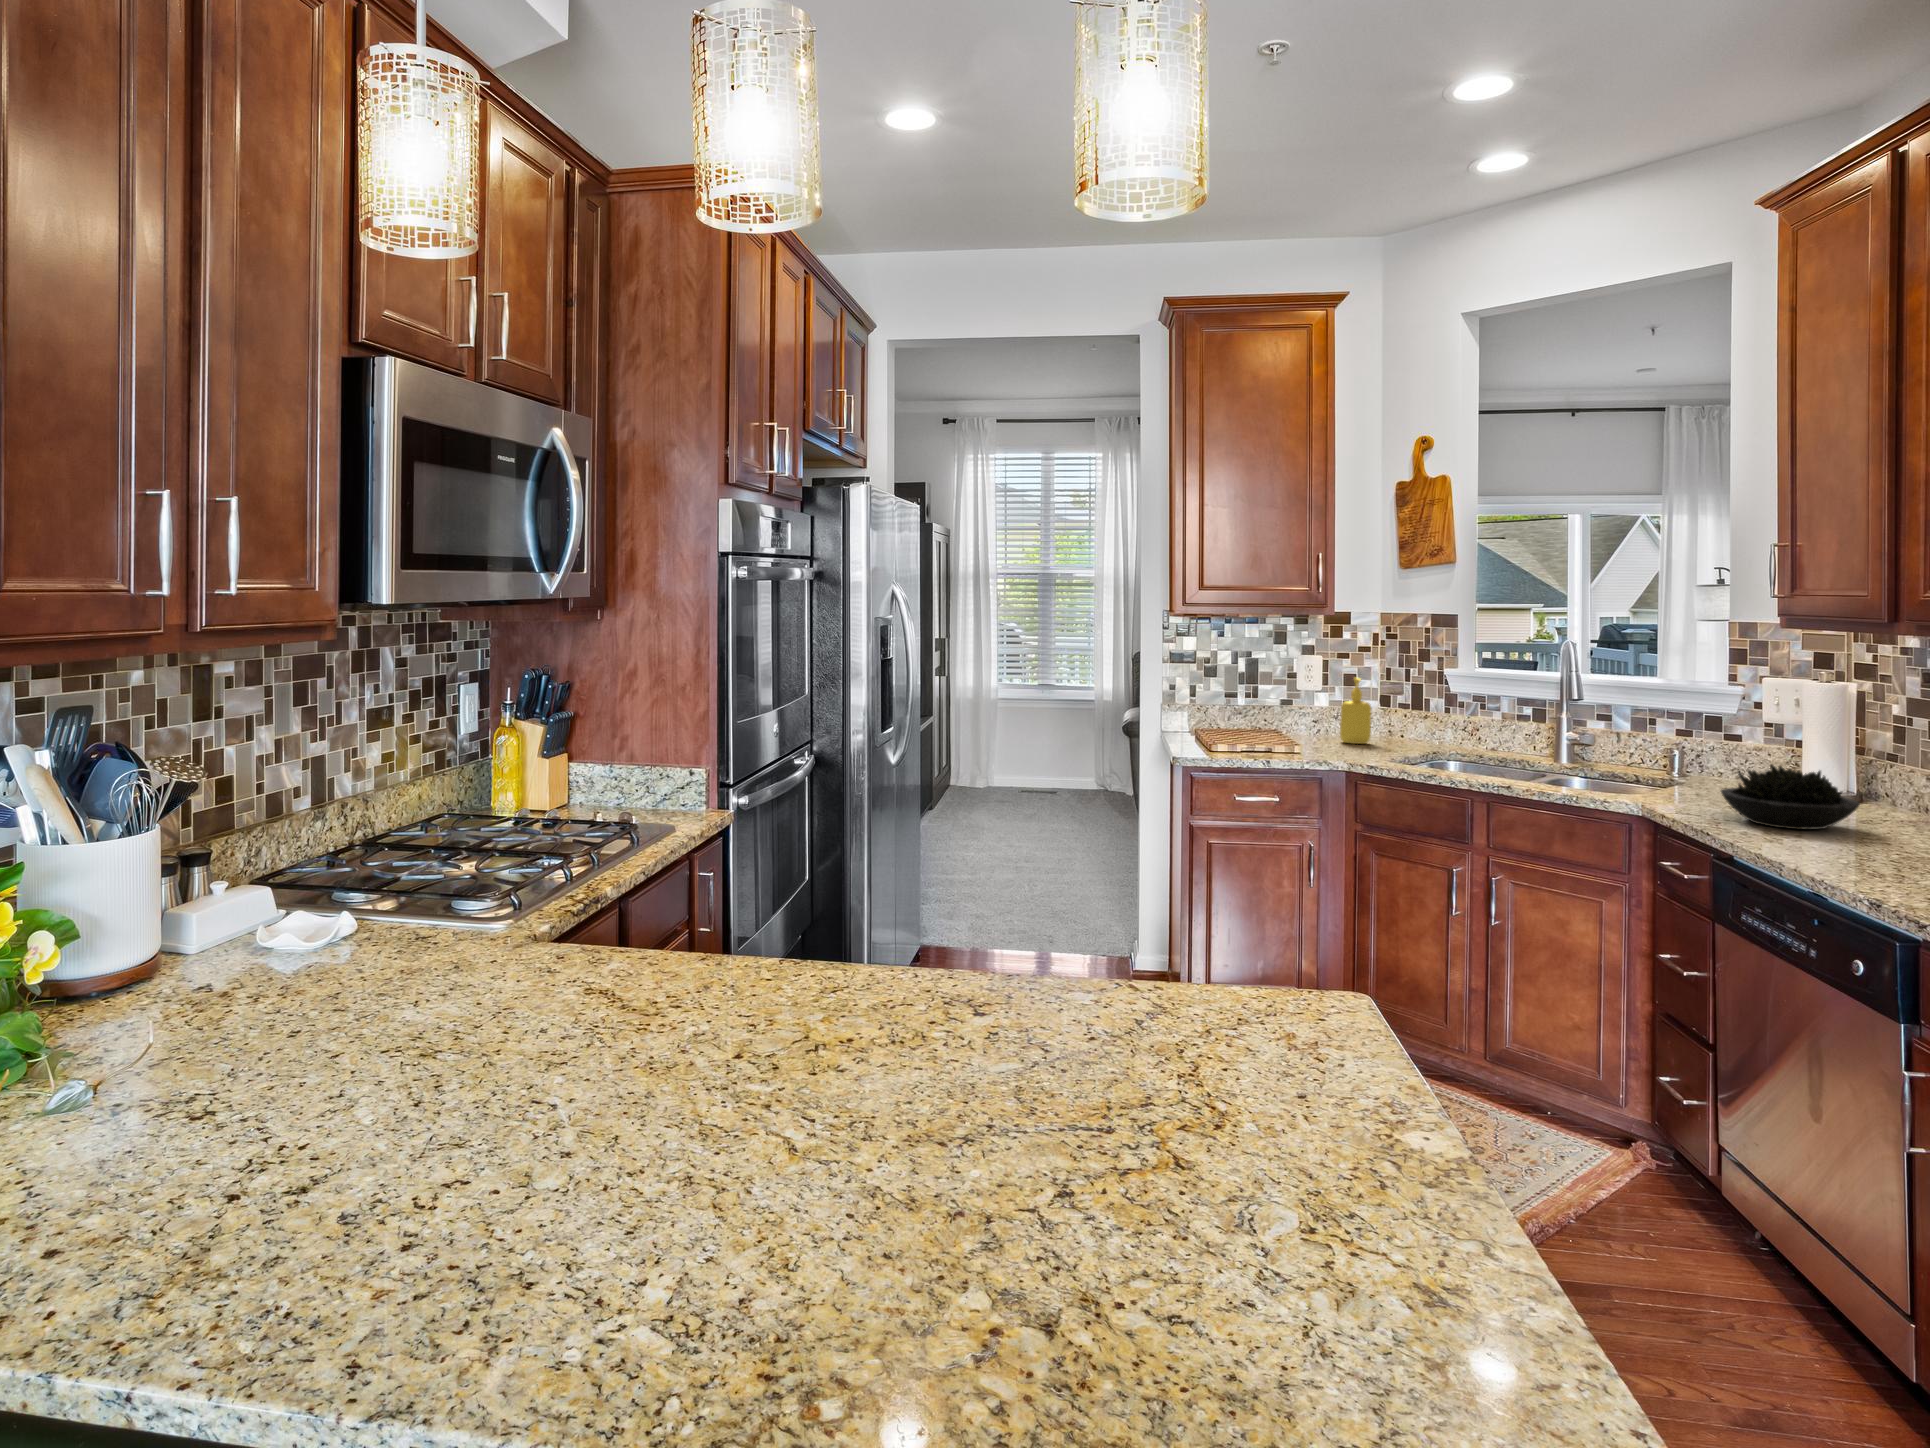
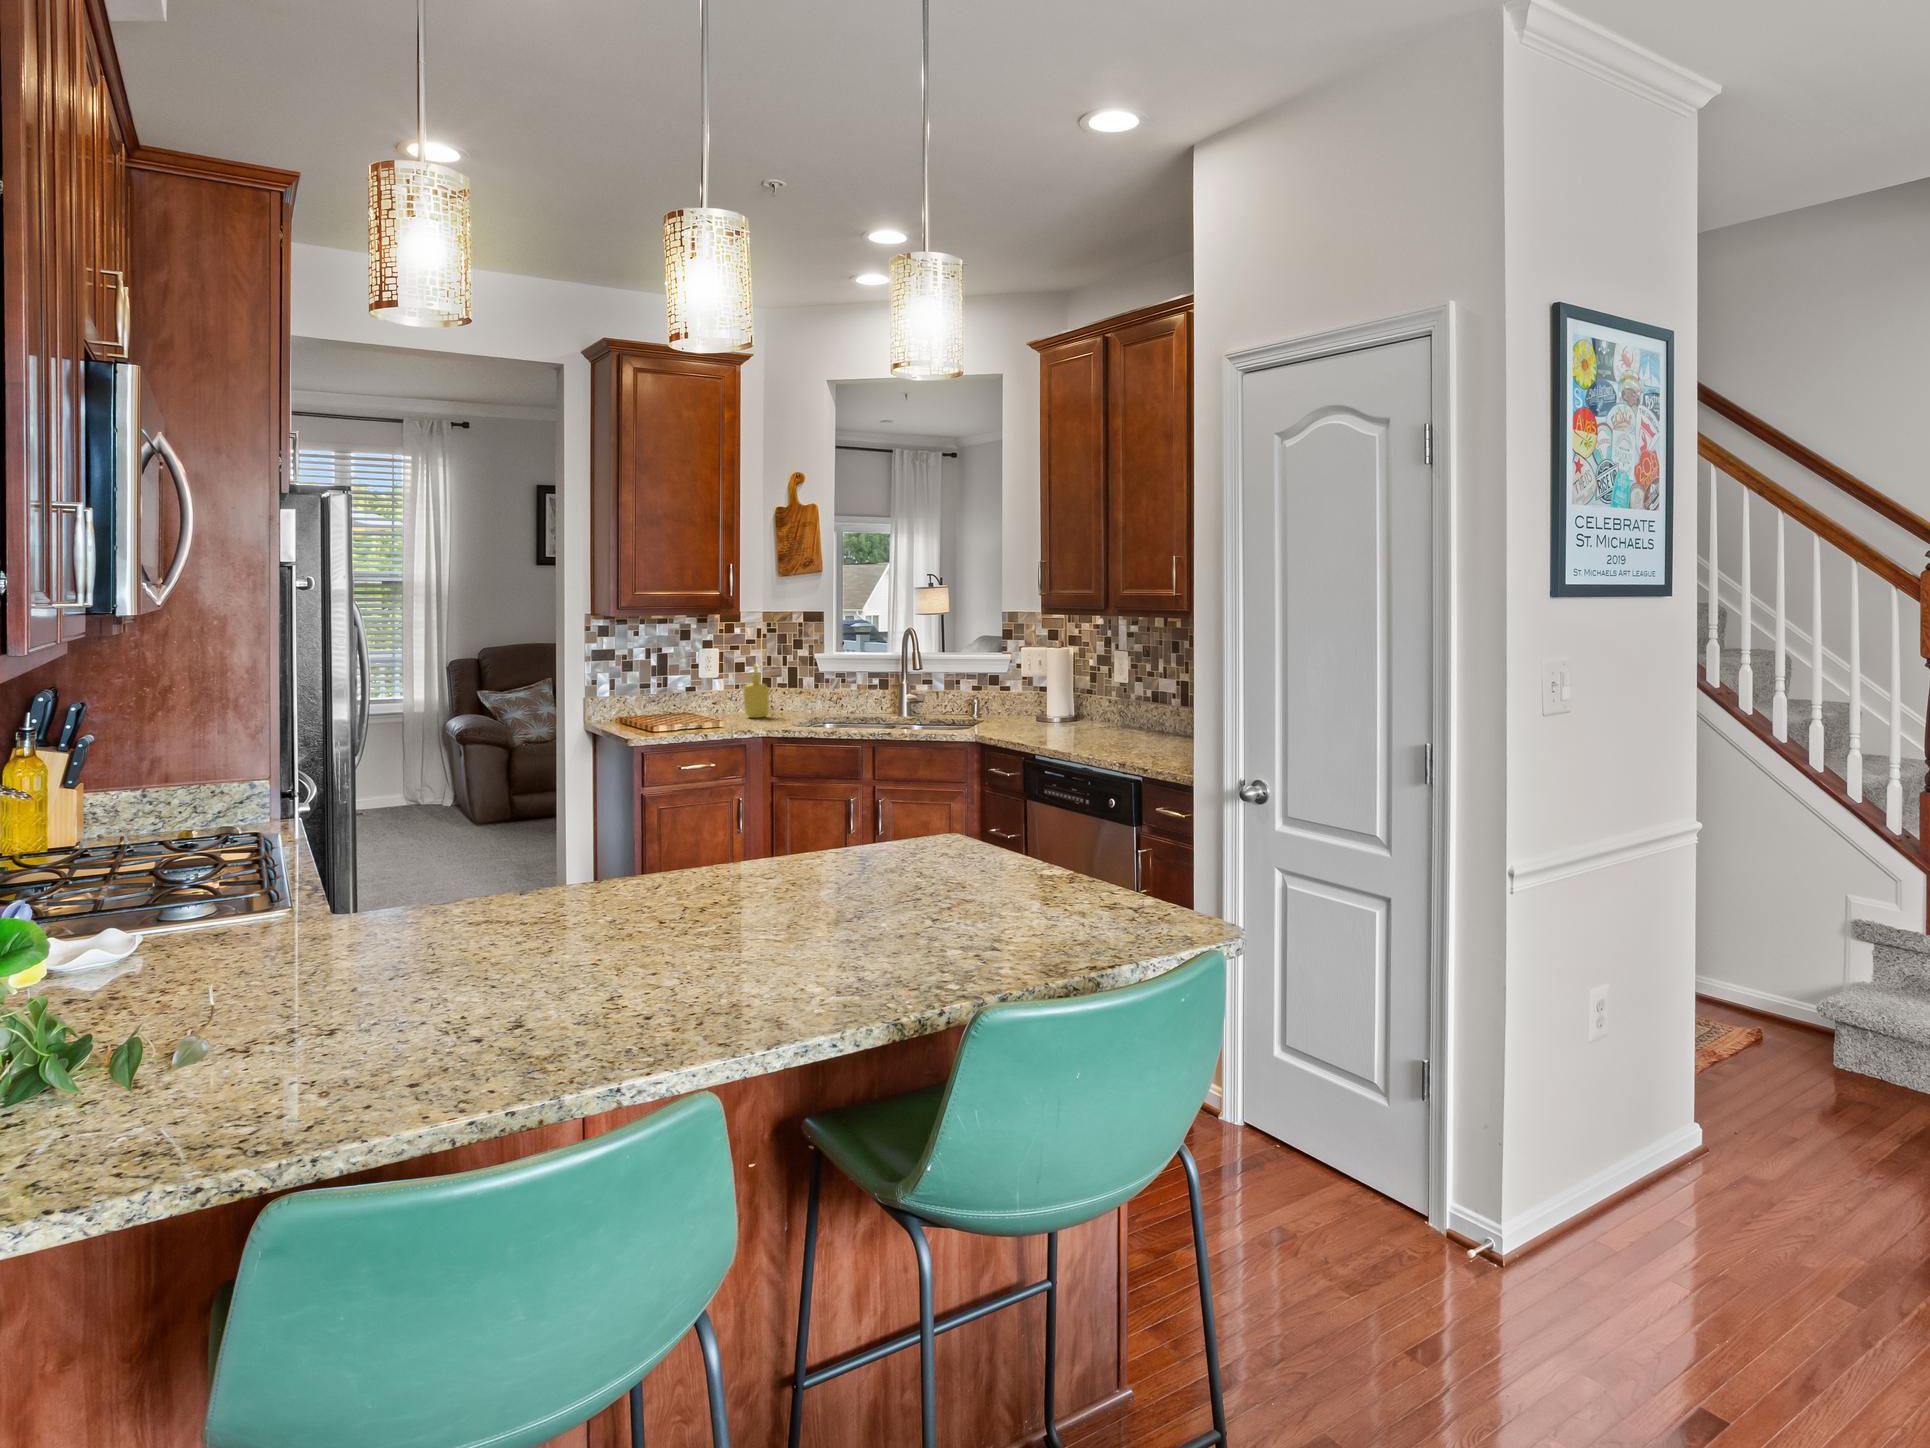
succulent plant: present [1721,765,1860,830] -> none [1018,699,1087,737]

